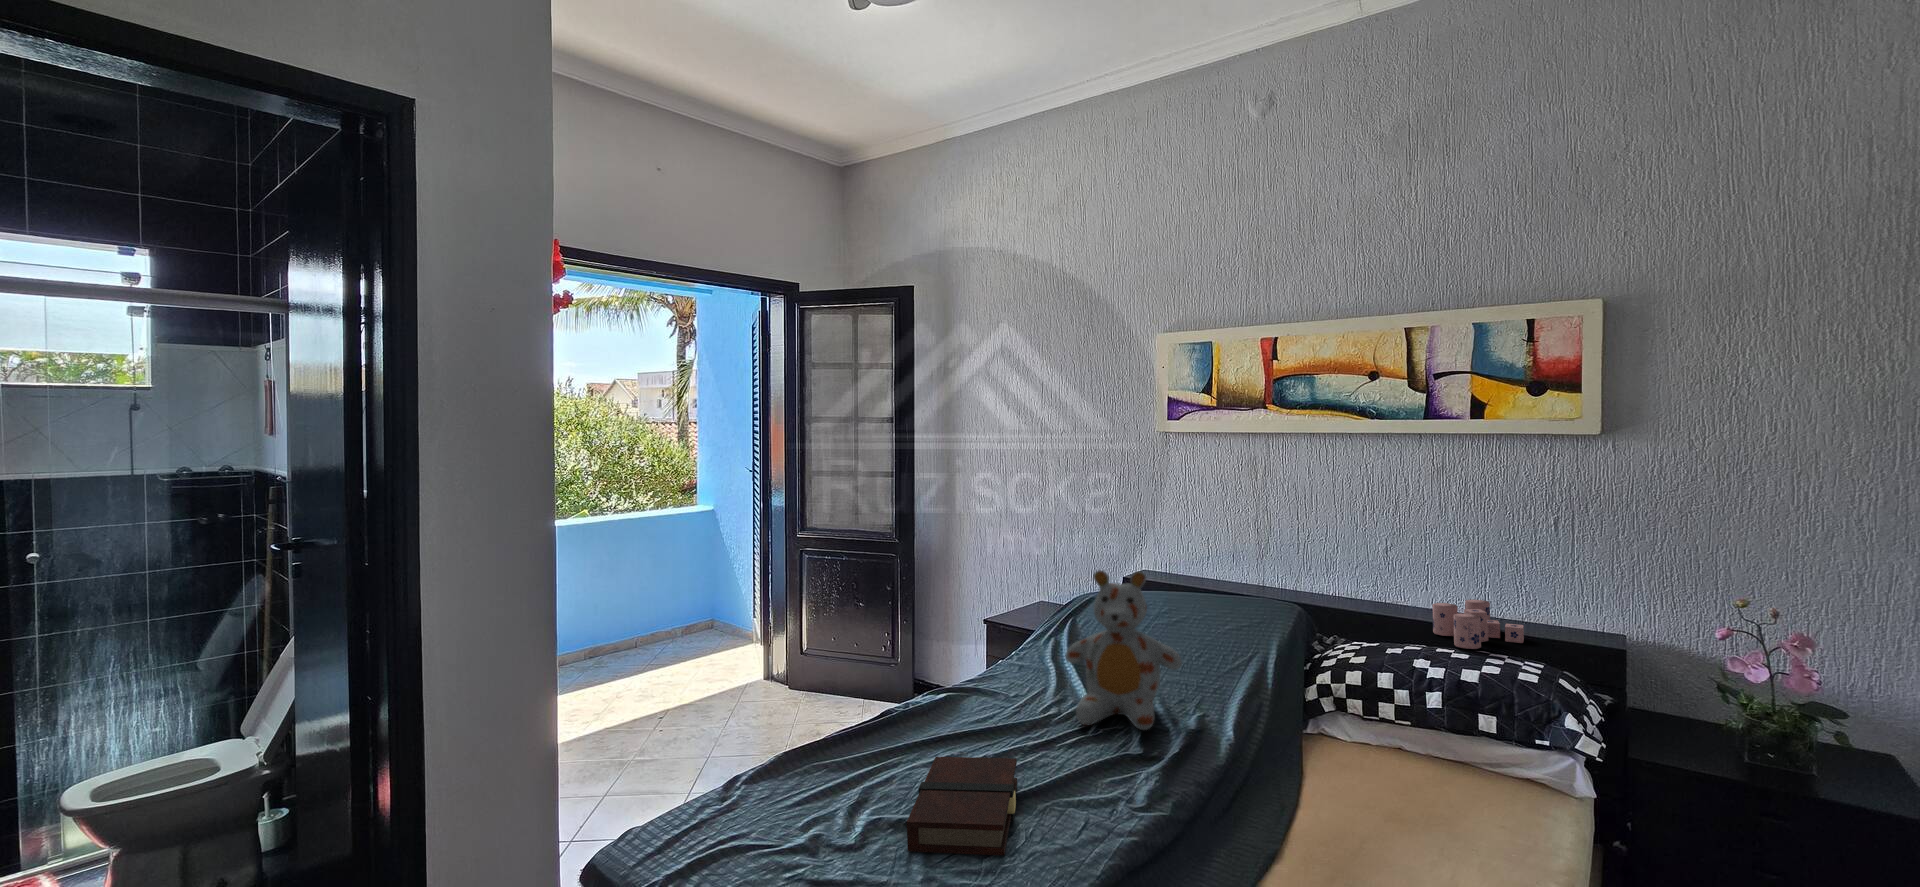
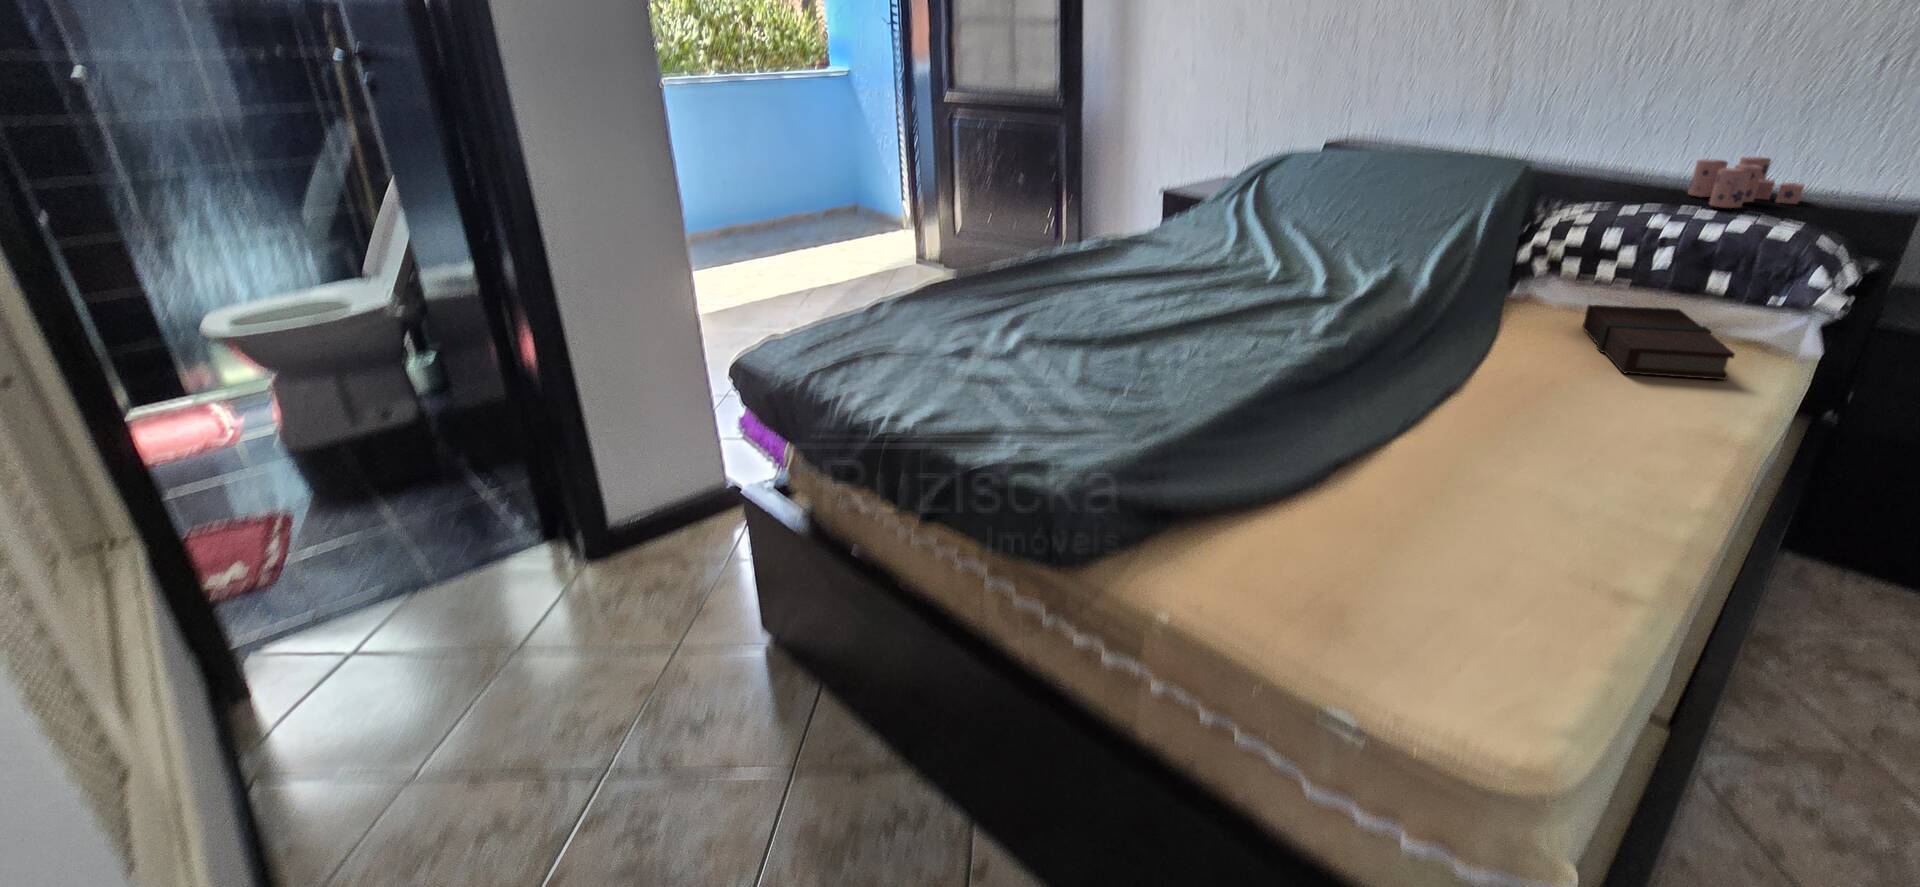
stuffed bear: present [1065,570,1182,730] -> none [1252,109,1381,278]
book: present [907,757,1017,855] -> present [1583,305,1735,380]

